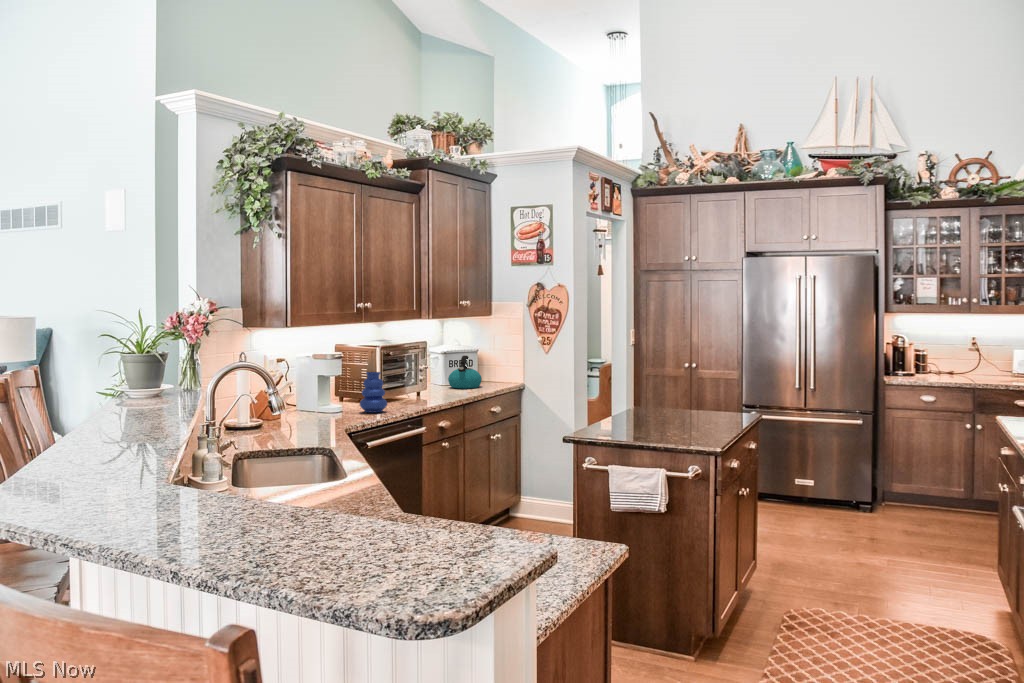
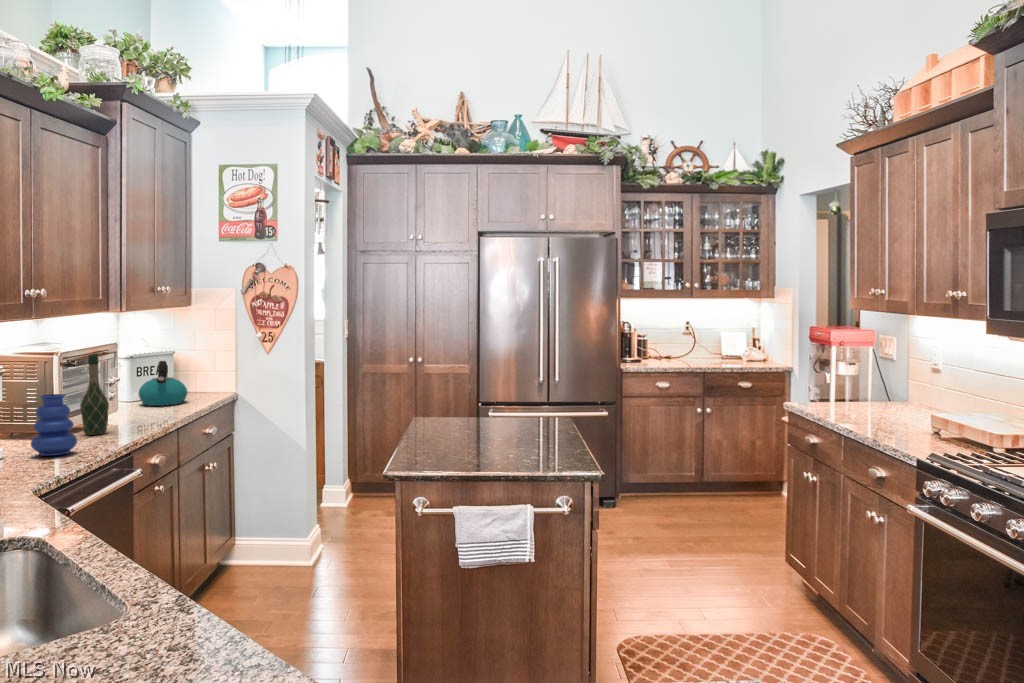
wine bottle: none [398,347,415,403] -> present [80,354,109,435]

